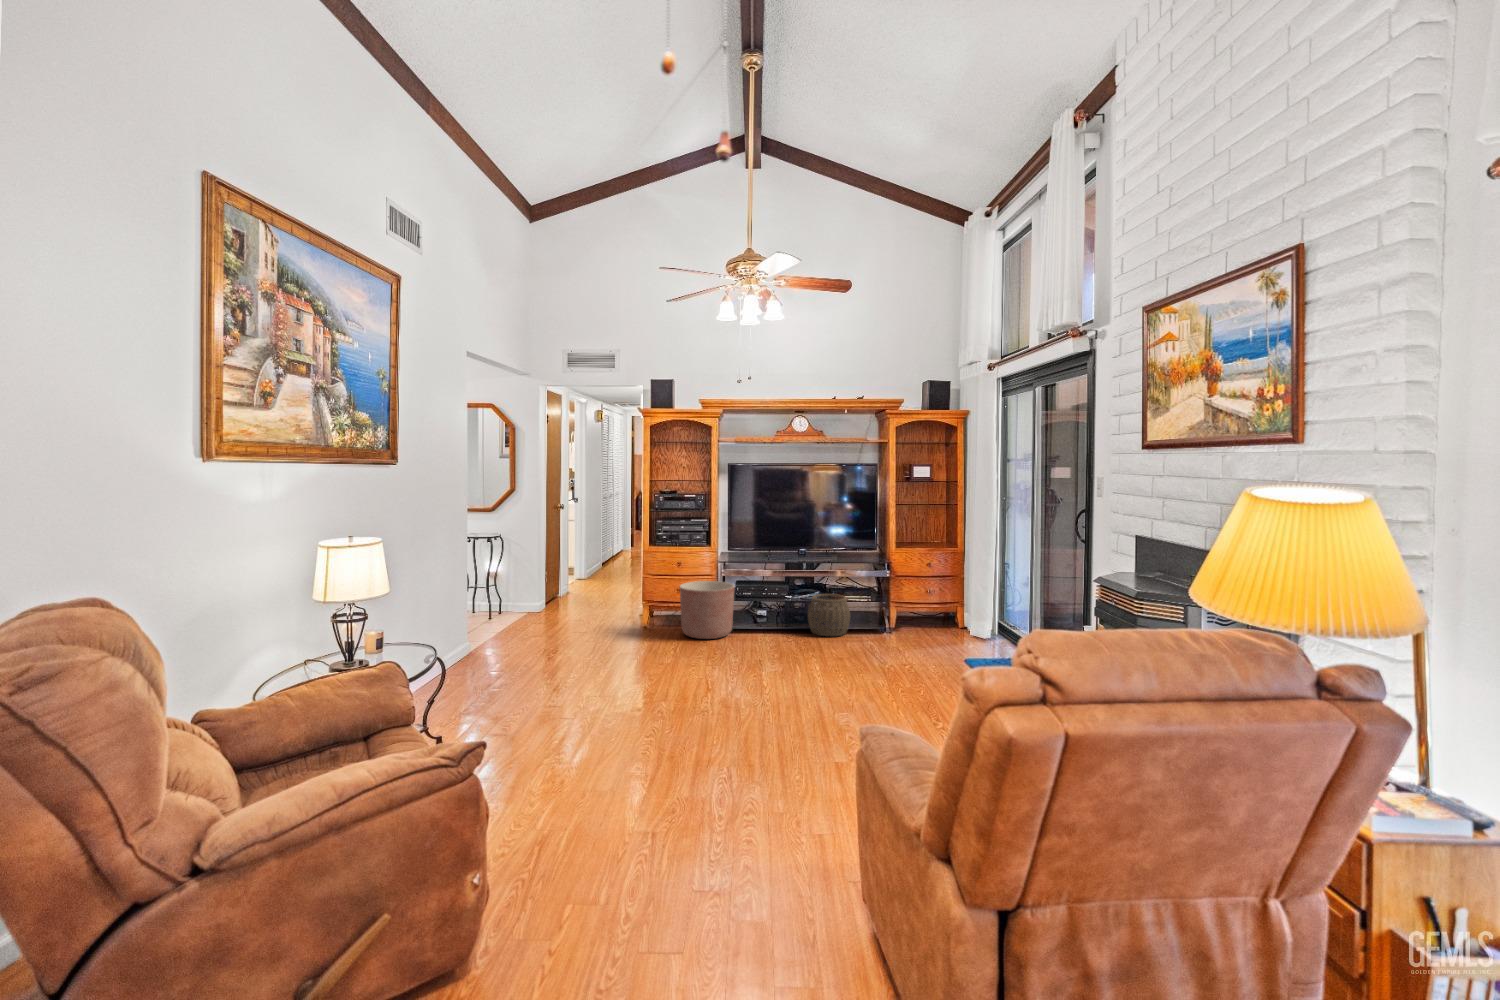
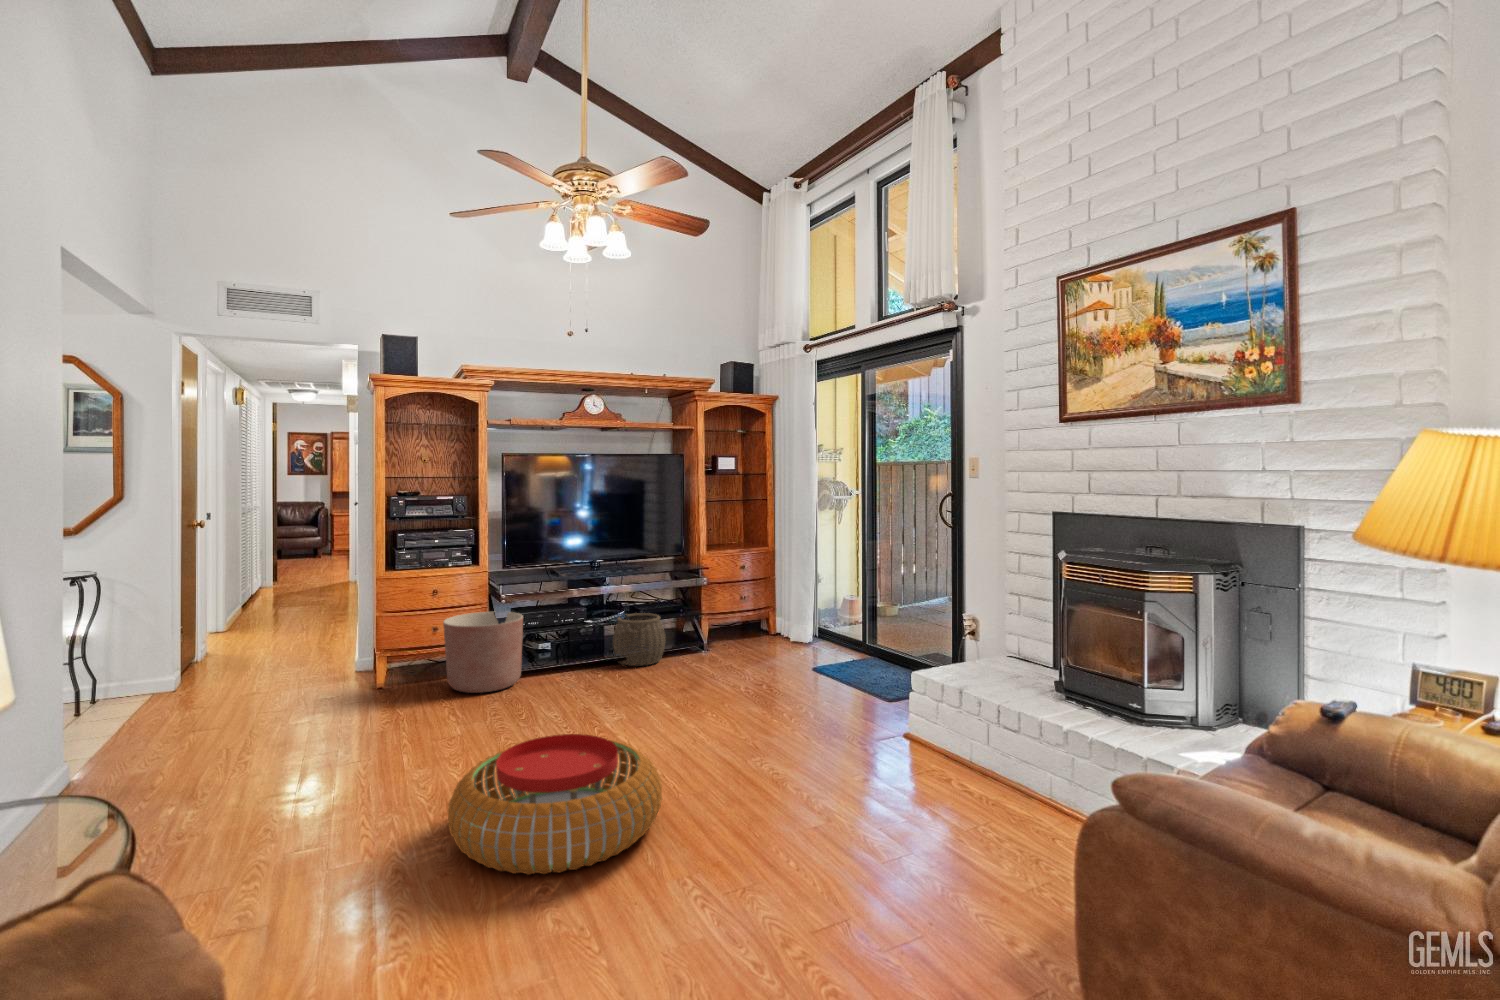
pouf: none [603,667,741,750] -> present [448,734,662,875]

